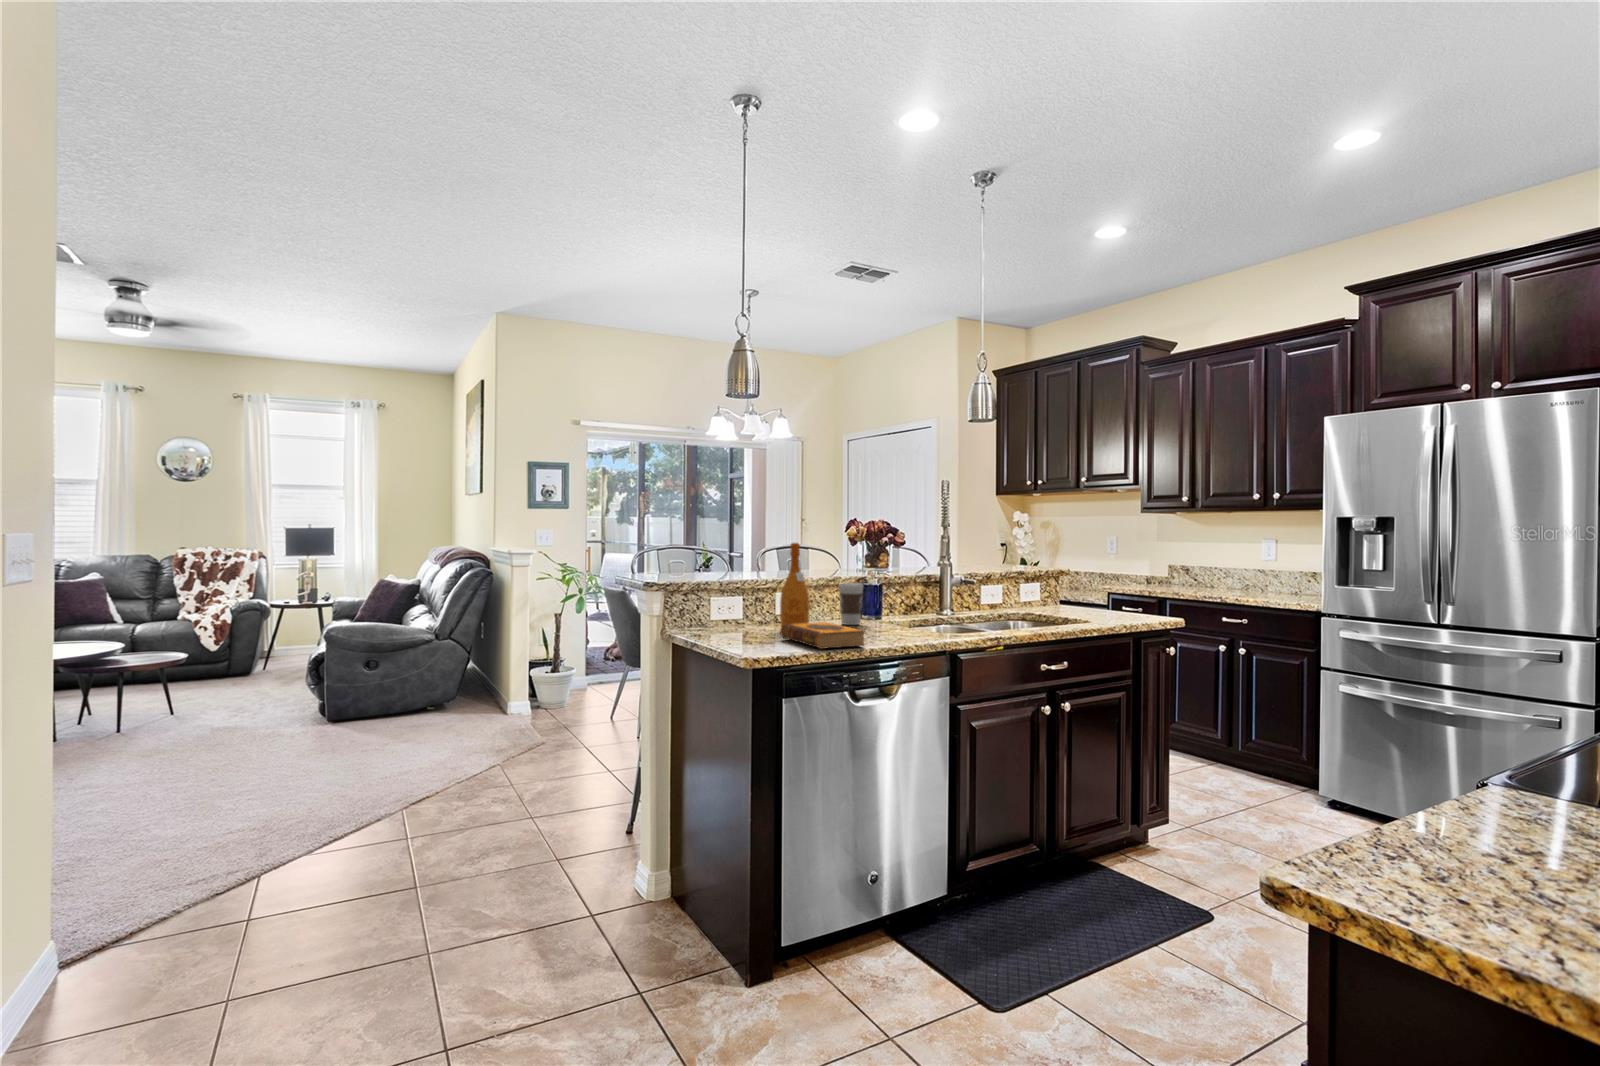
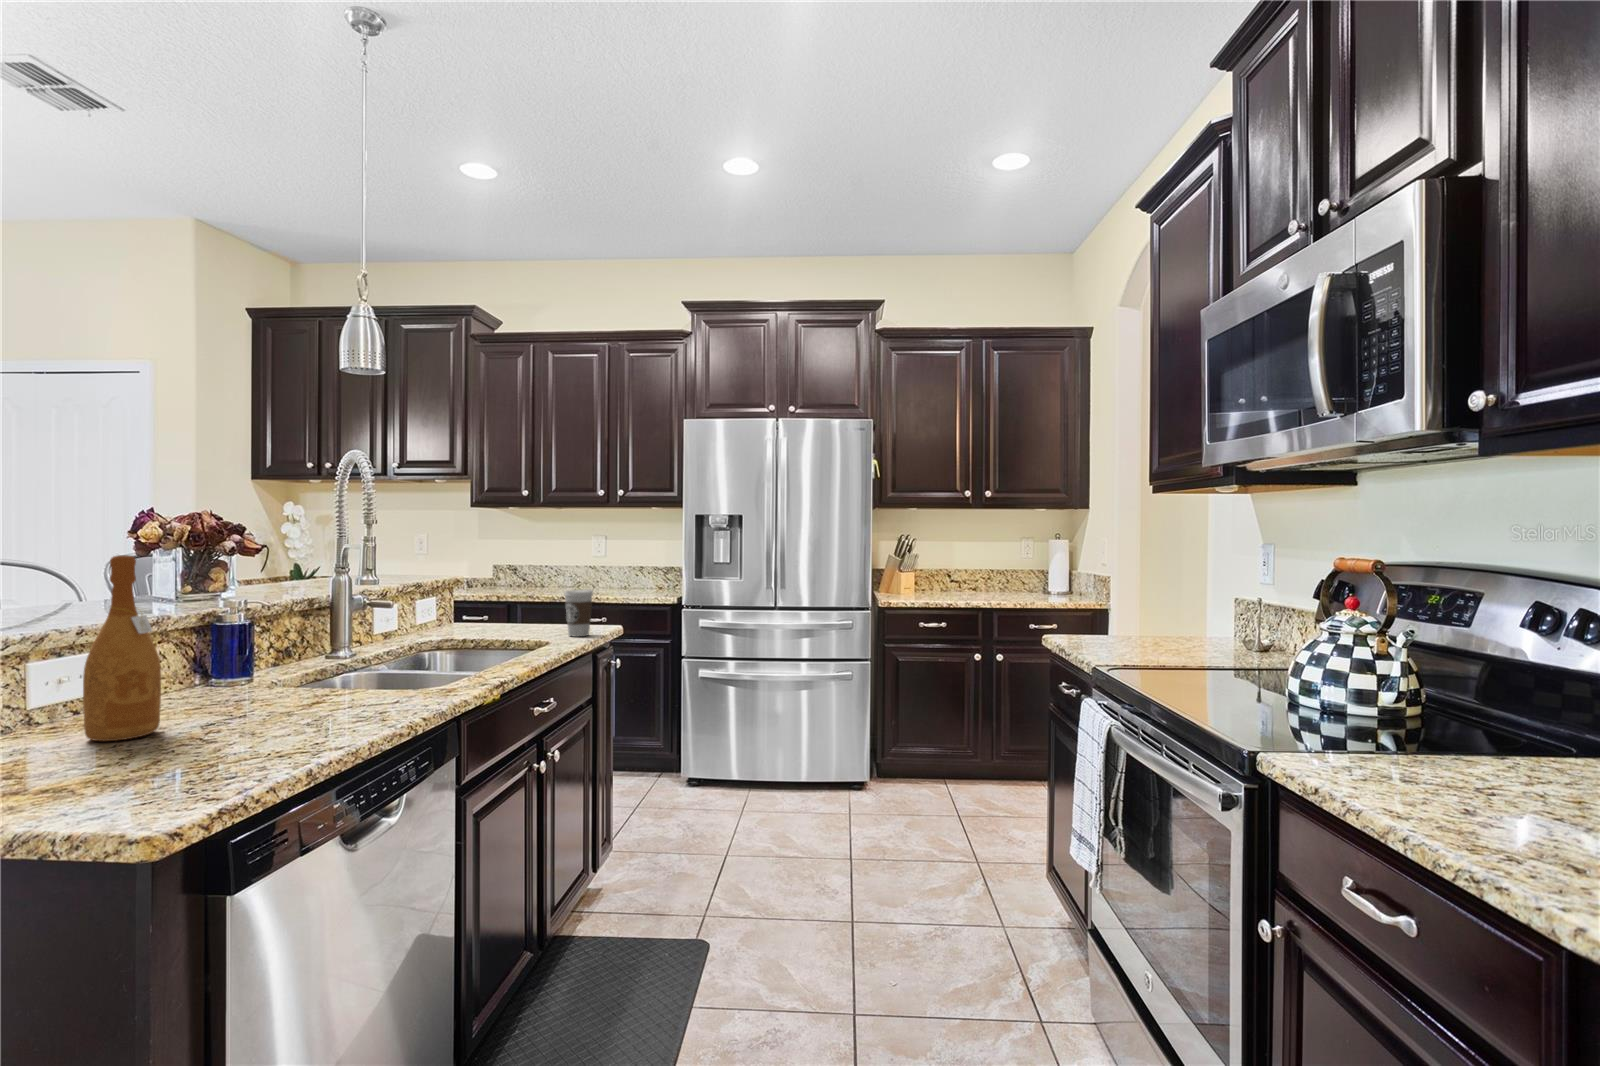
coffee cup: present [839,583,863,625] -> present [565,589,593,637]
hardback book: present [780,622,864,649] -> none [144,707,370,765]

